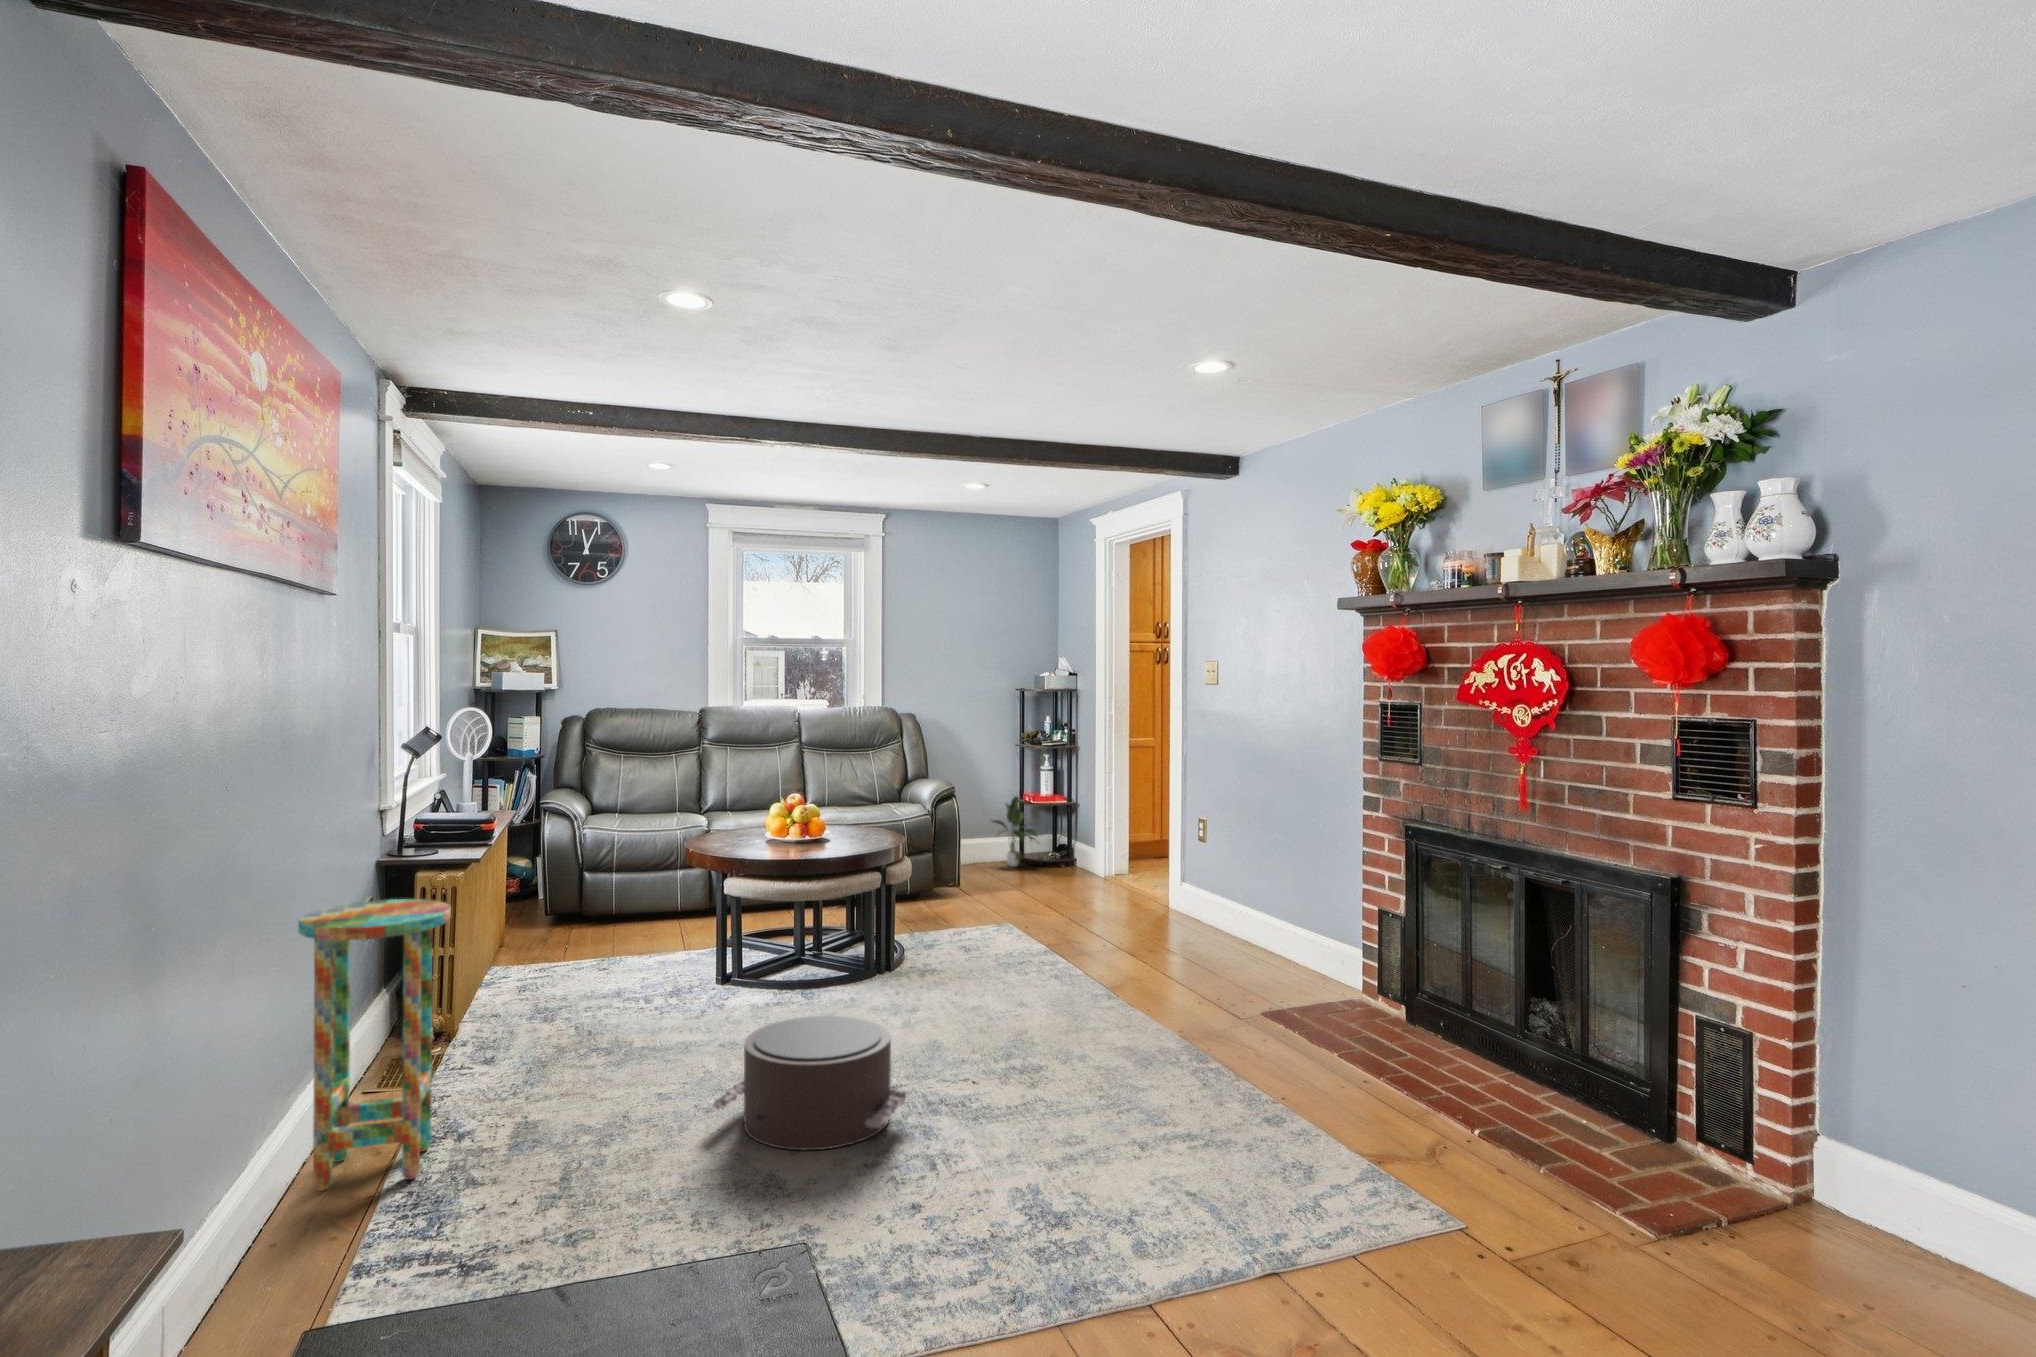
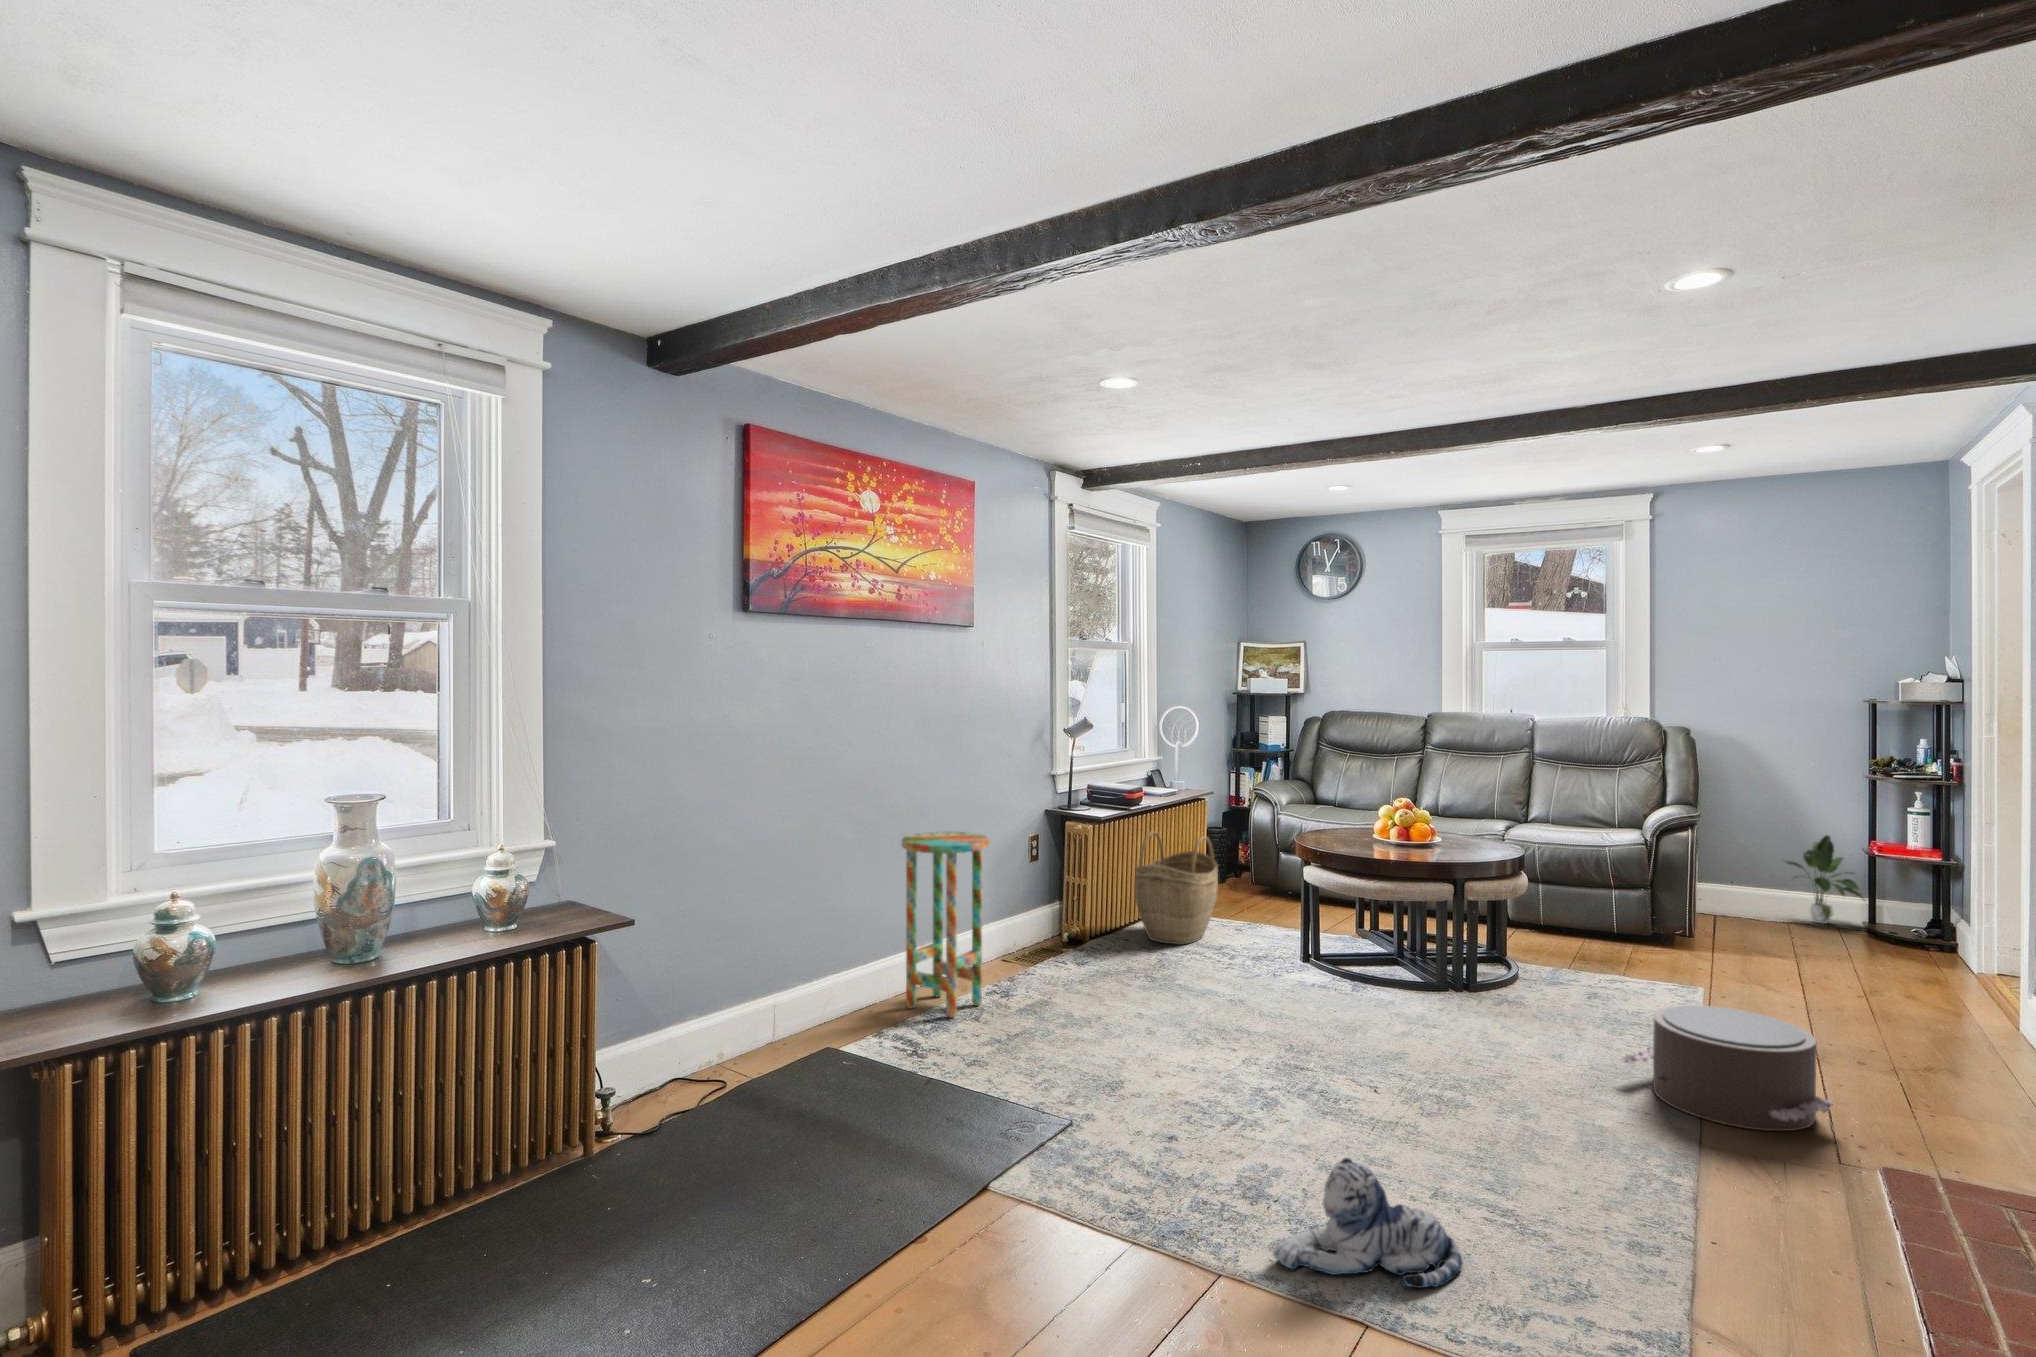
woven basket: none [499,863,598,1006] -> present [1135,831,1218,945]
pouf: present [712,1016,908,1150] -> present [1621,1005,1833,1131]
plush toy: none [1131,1131,1245,1260] -> present [1273,1157,1463,1288]

